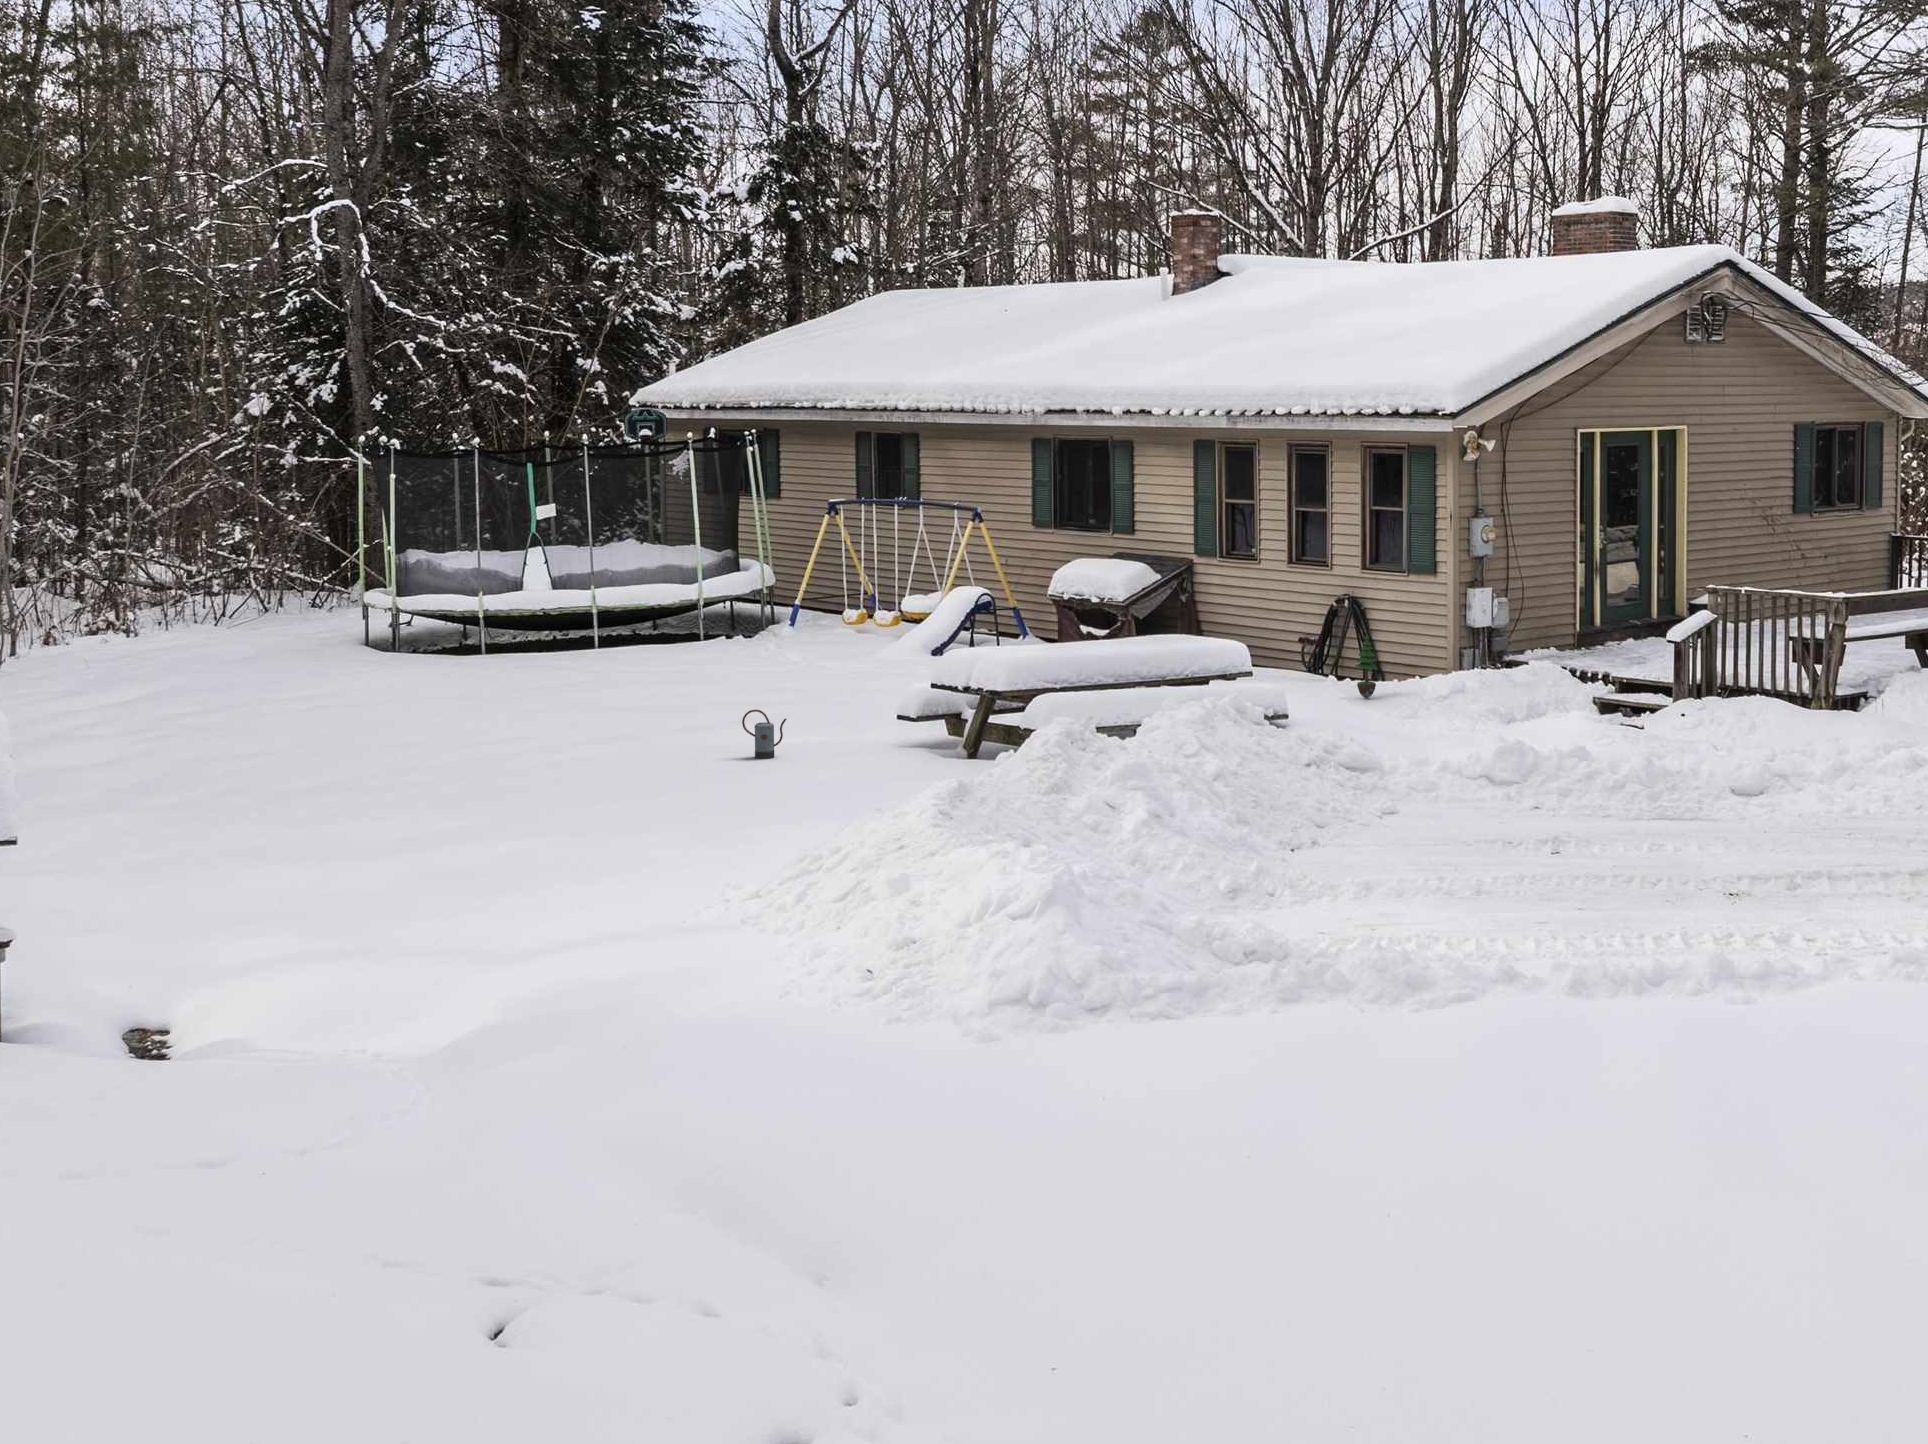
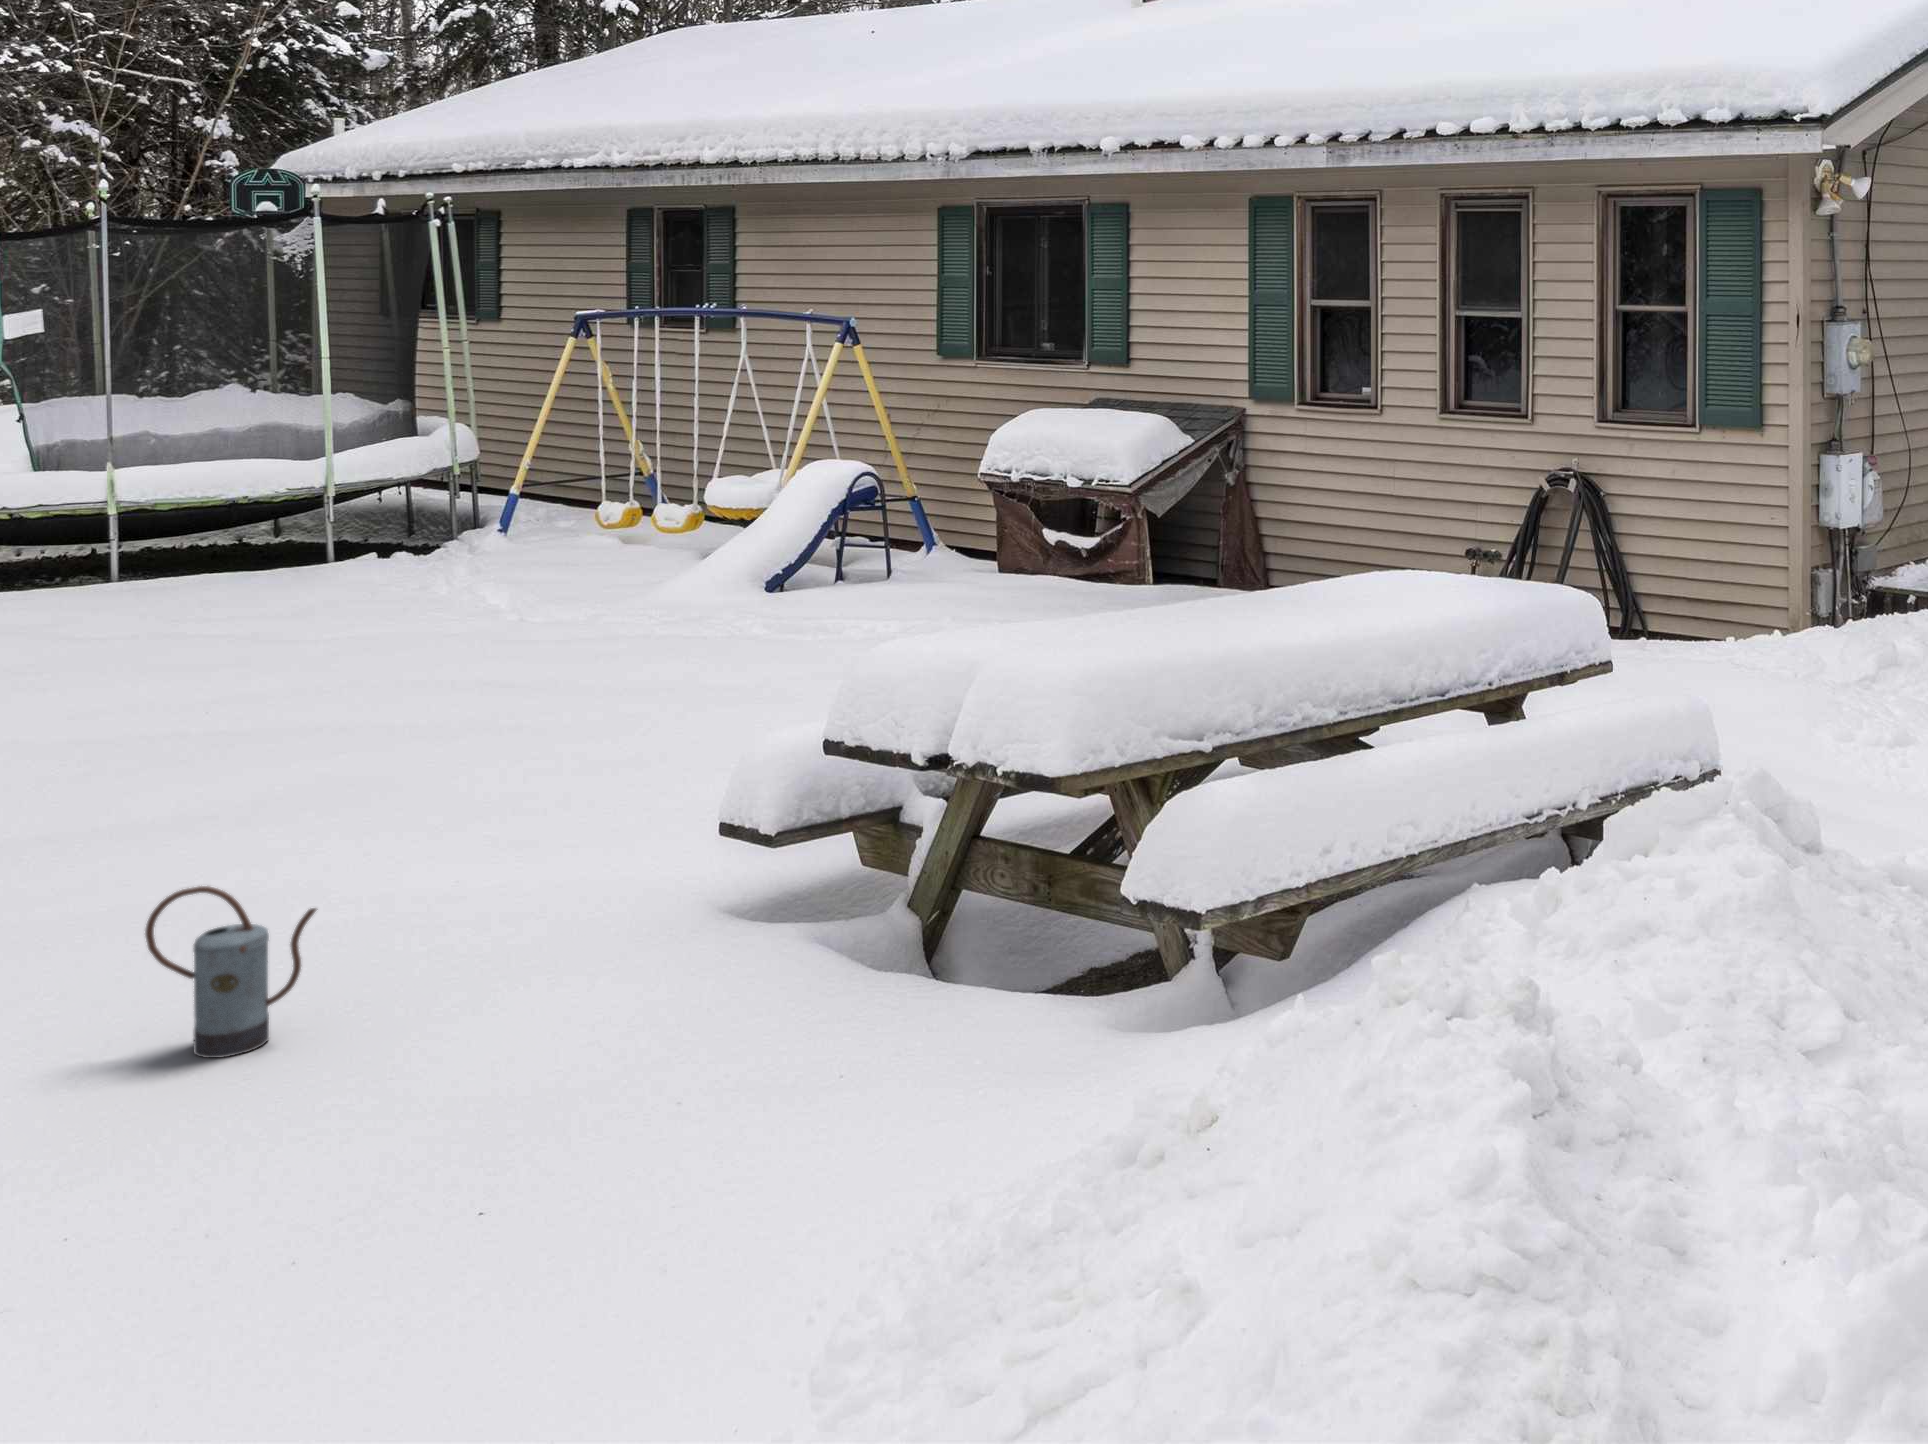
potted tree: present [1355,634,1378,699] -> none [1659,541,1707,671]

